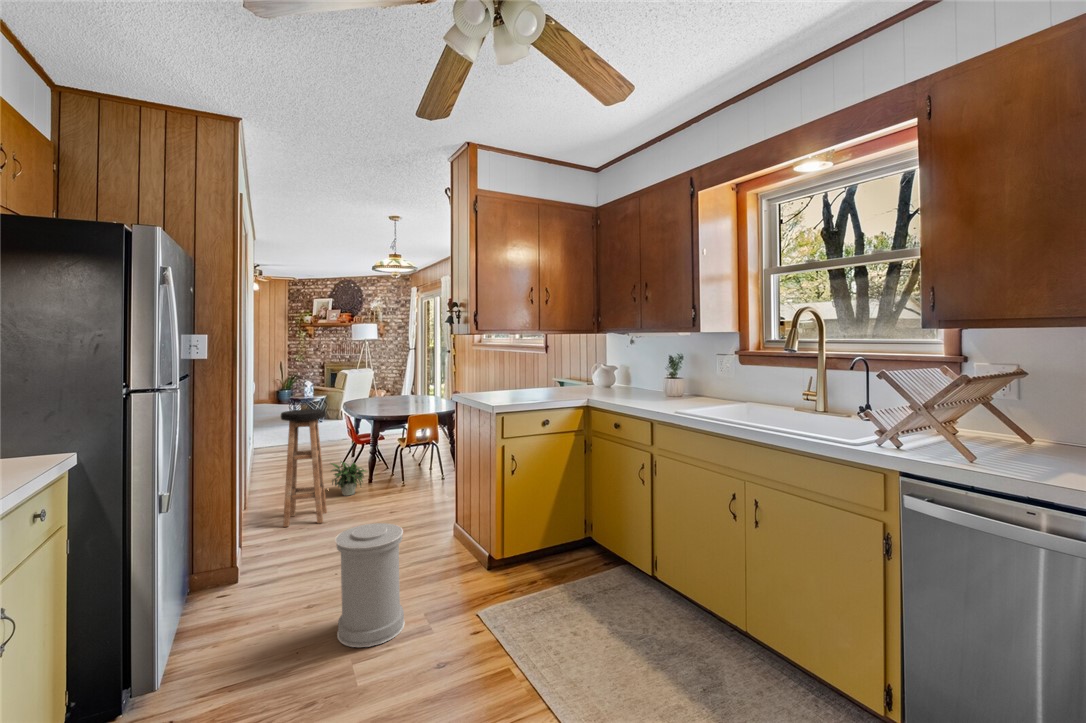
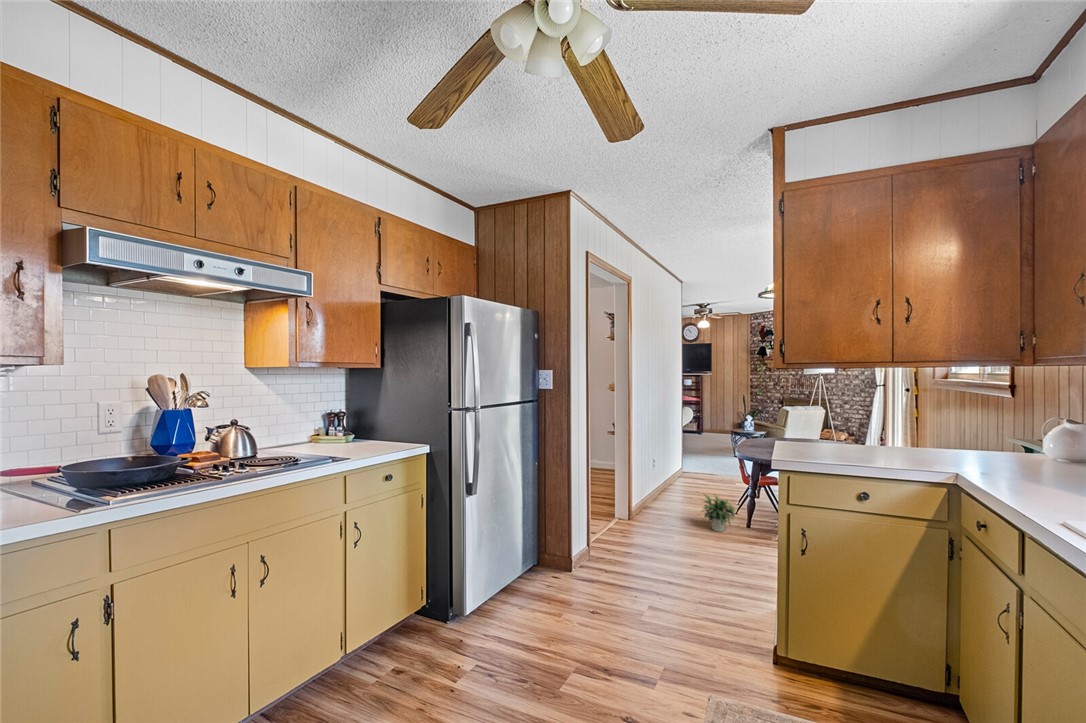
bar stool: present [281,409,327,527] -> none [640,436,684,548]
trash can: present [335,523,405,647] -> none [577,551,643,678]

